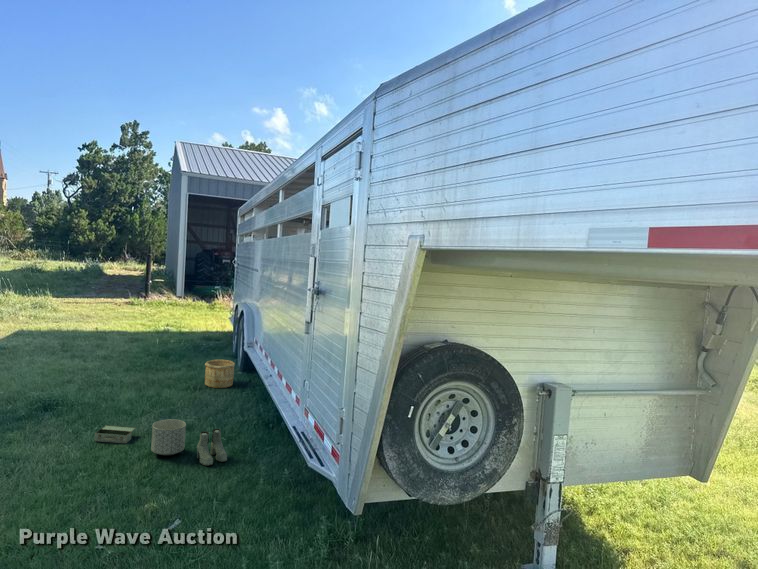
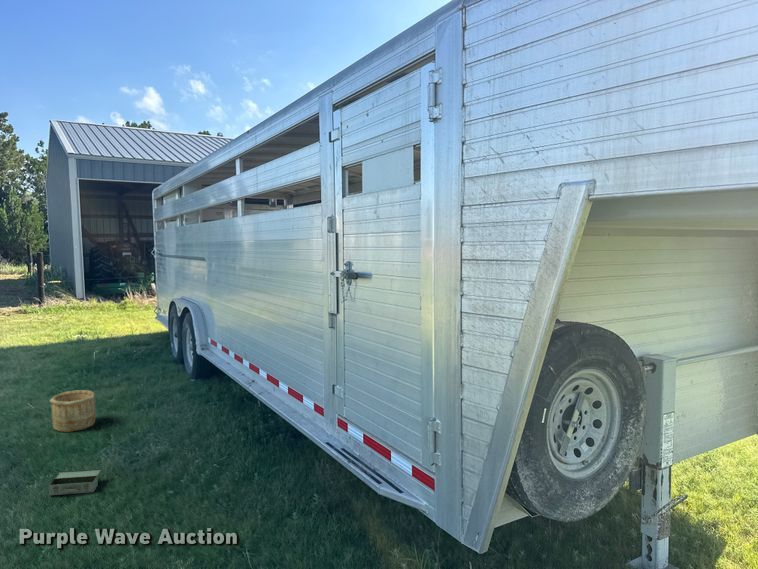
wooden bucket: present [205,359,235,388] -> present [50,390,95,432]
planter: present [151,419,186,456] -> none [132,453,175,501]
boots: present [197,429,227,466] -> none [194,457,235,506]

